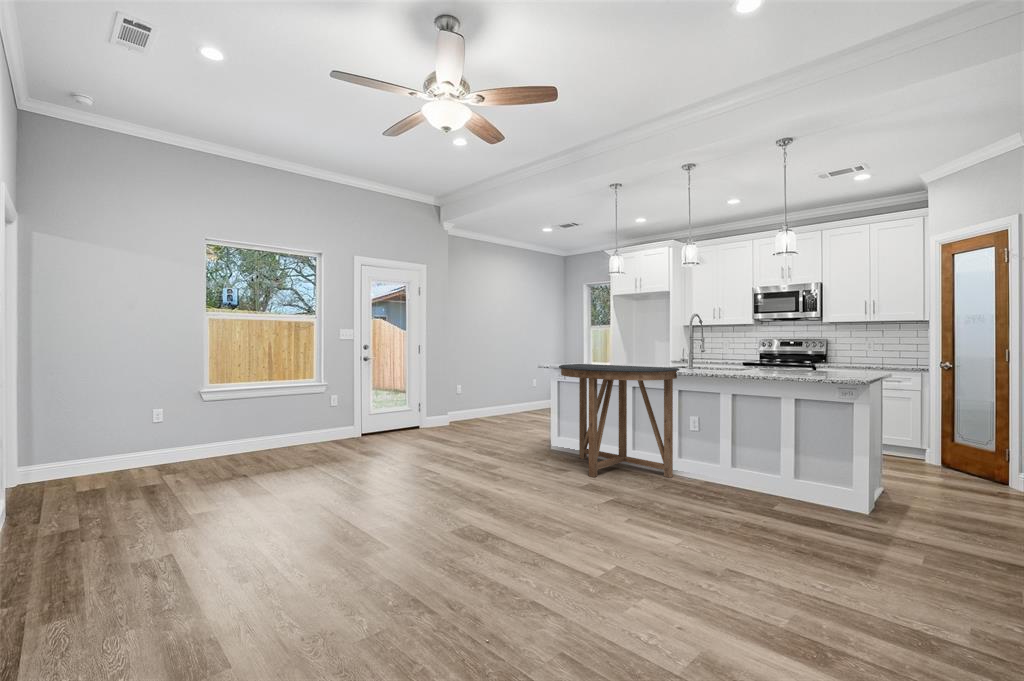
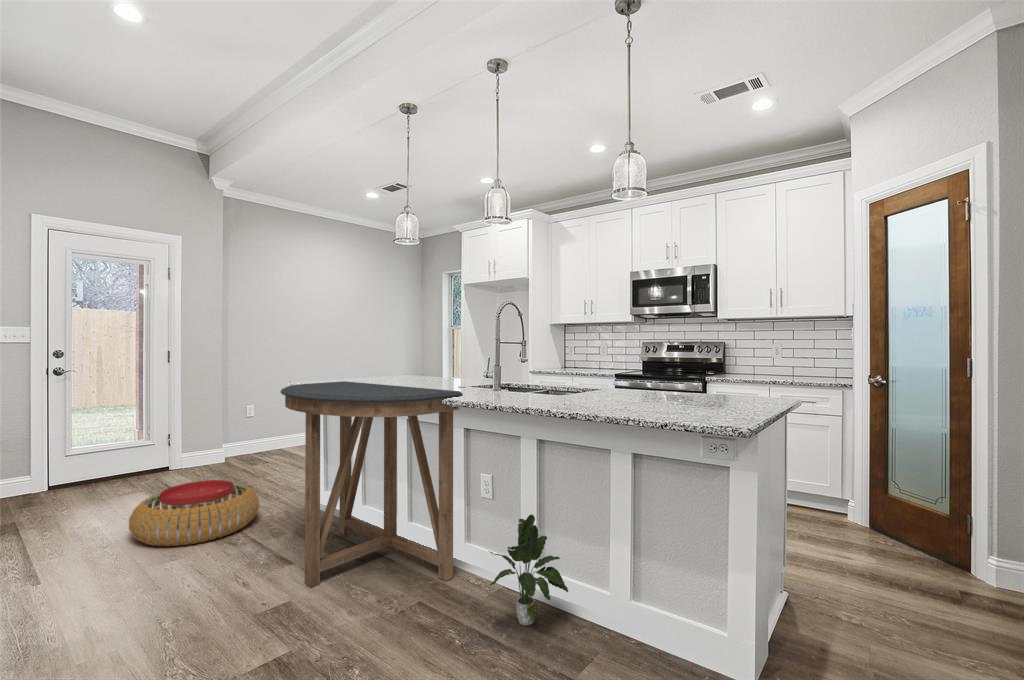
pouf: none [455,426,522,460] -> present [129,480,259,546]
potted plant: none [710,434,756,493] -> present [489,514,568,625]

